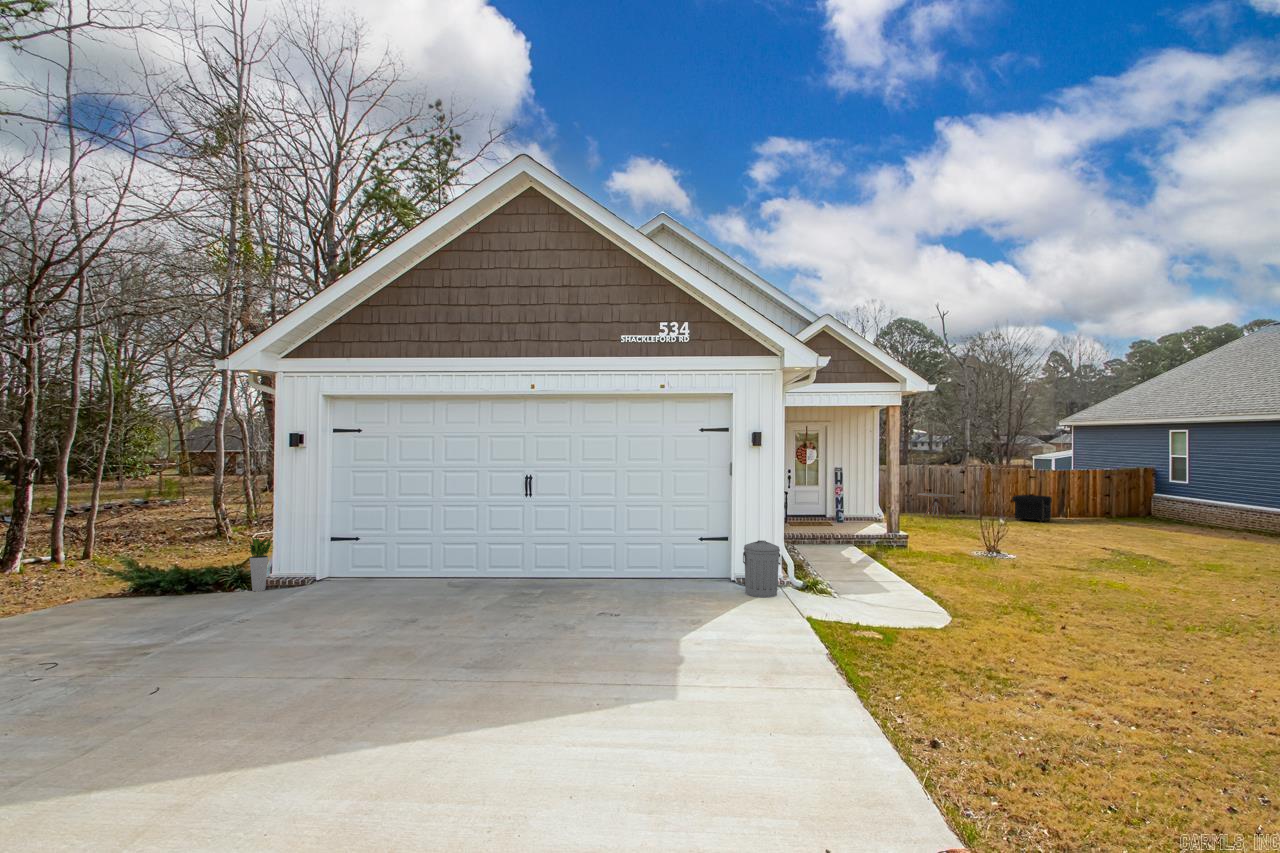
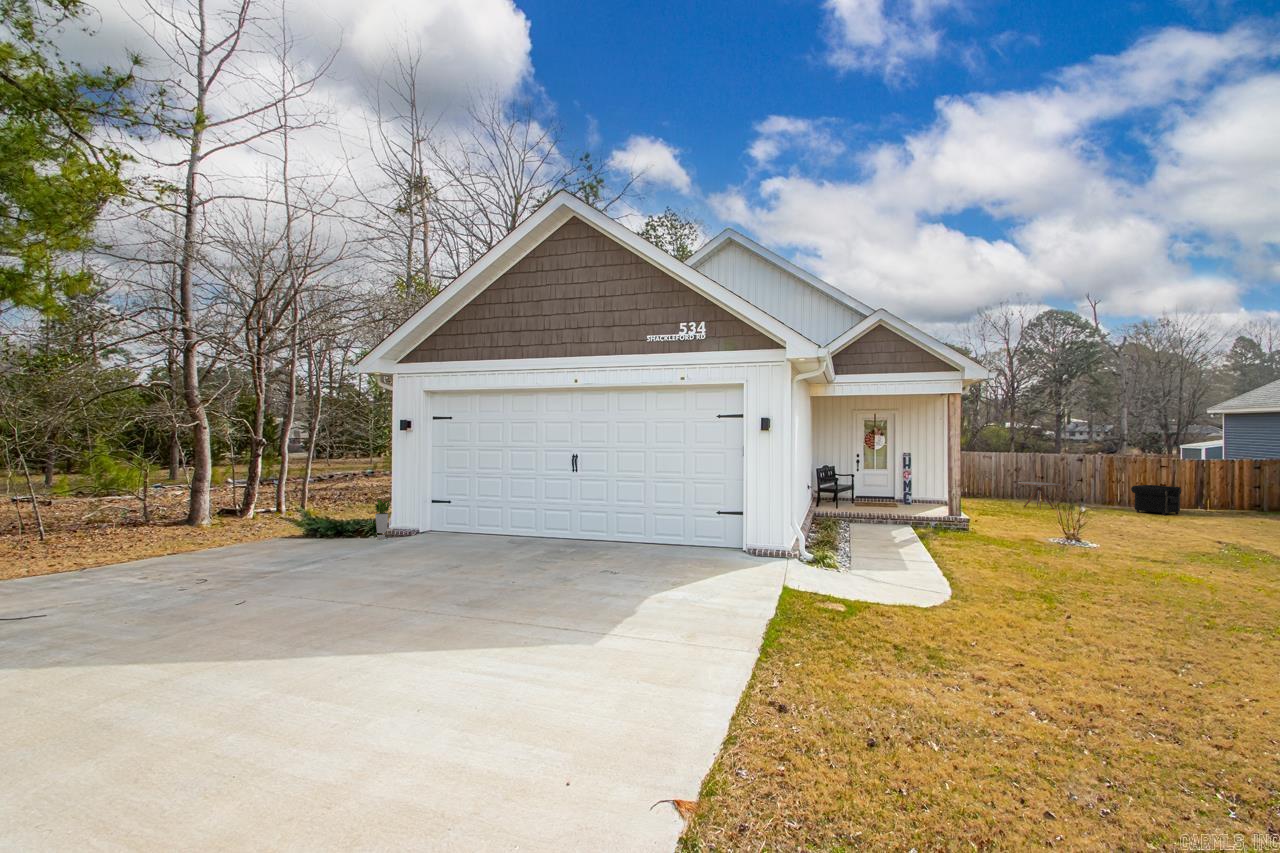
trash can: present [743,540,781,597] -> none [748,511,780,559]

